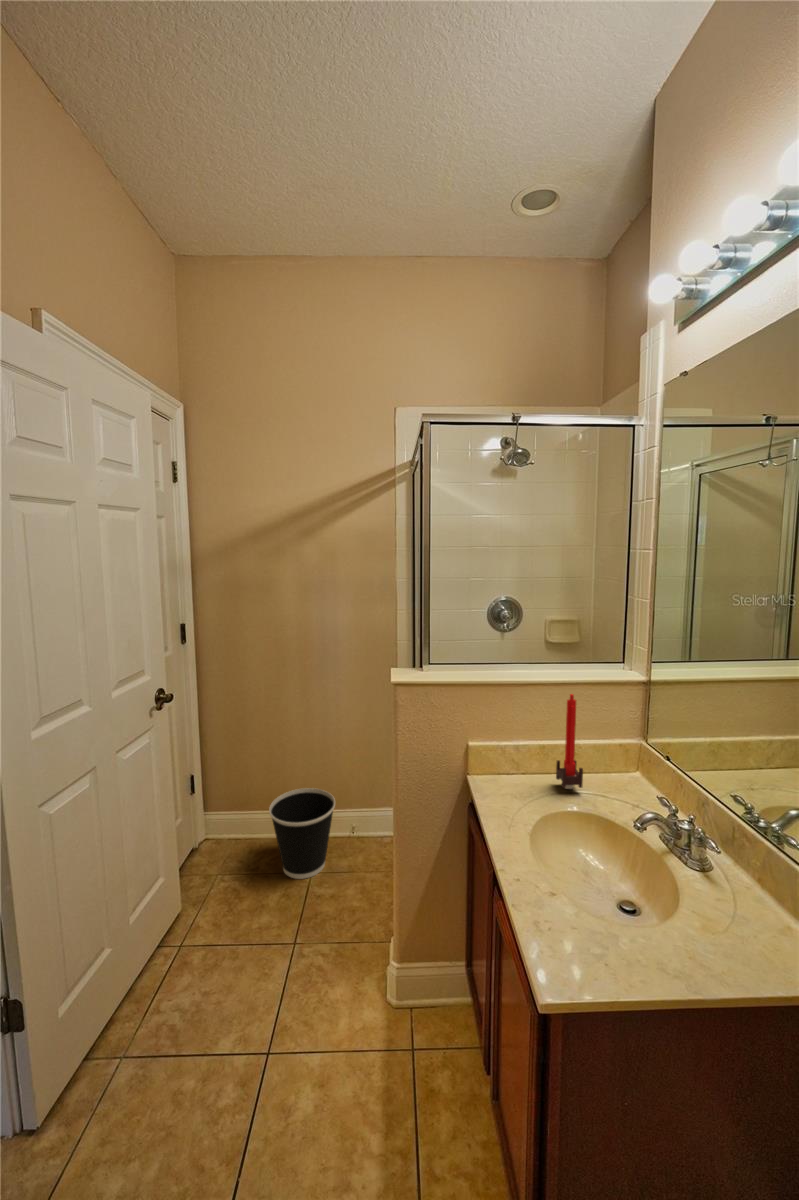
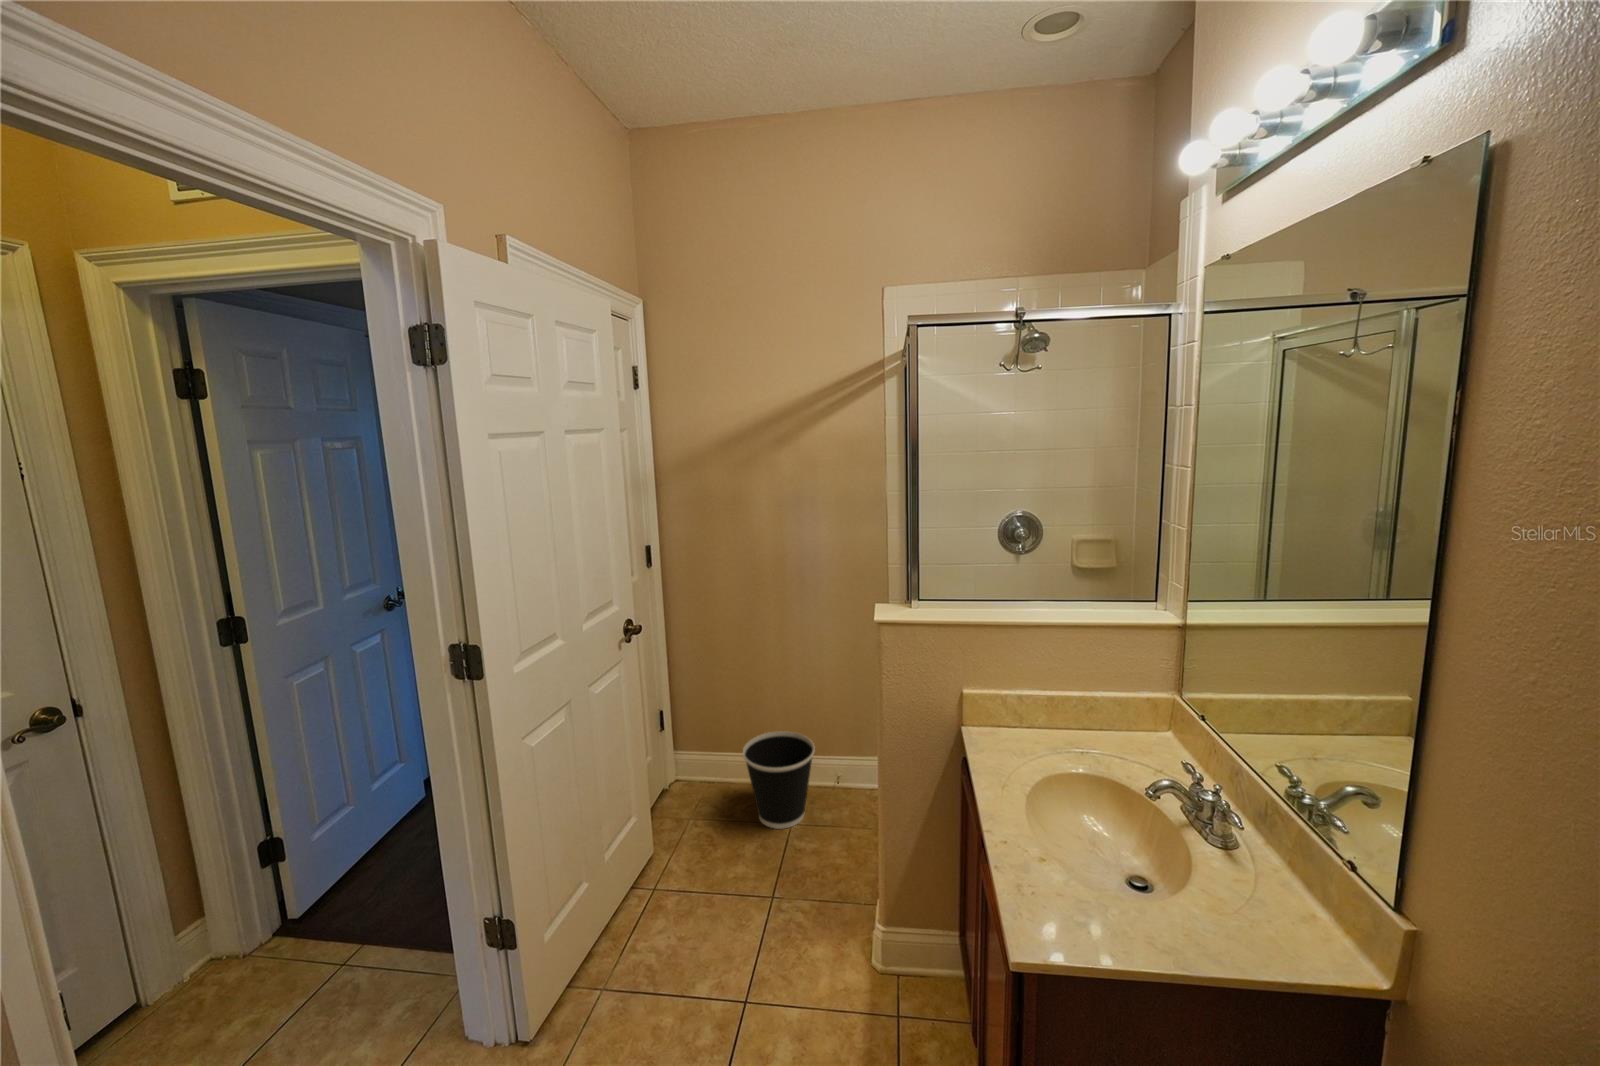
candle: present [556,694,583,789] -> none [1064,639,1096,748]

